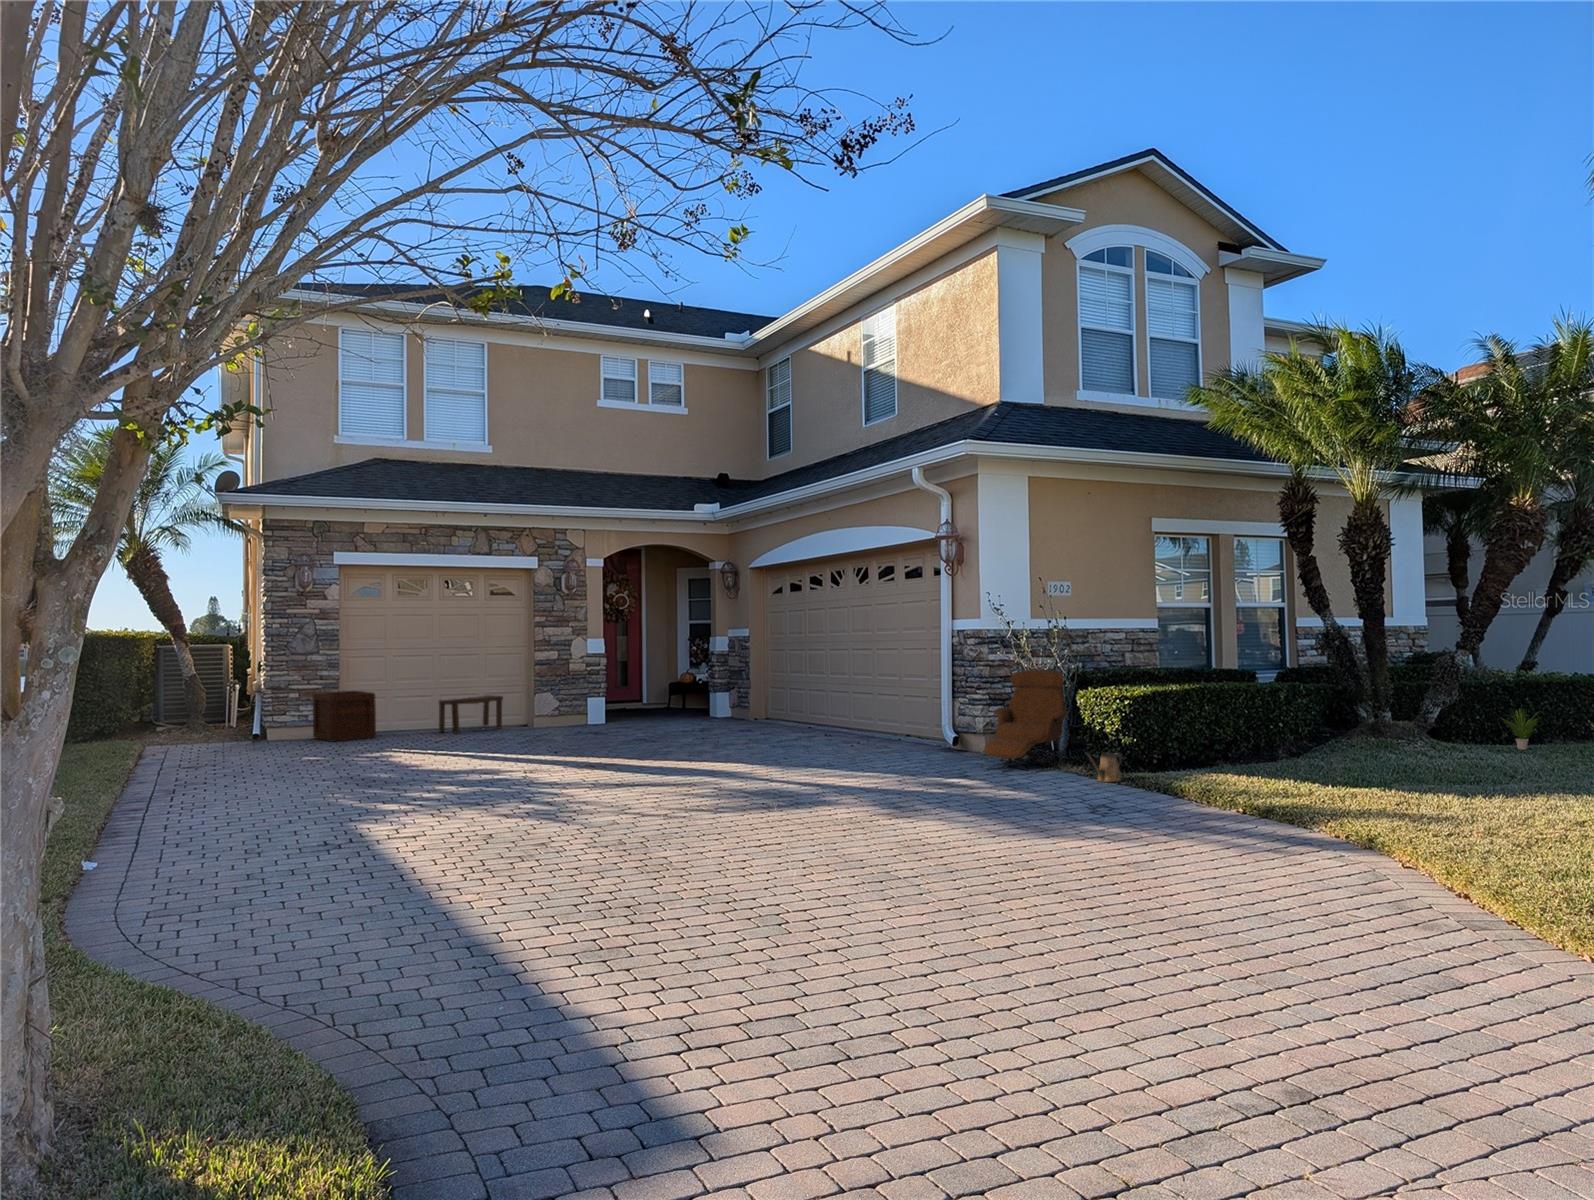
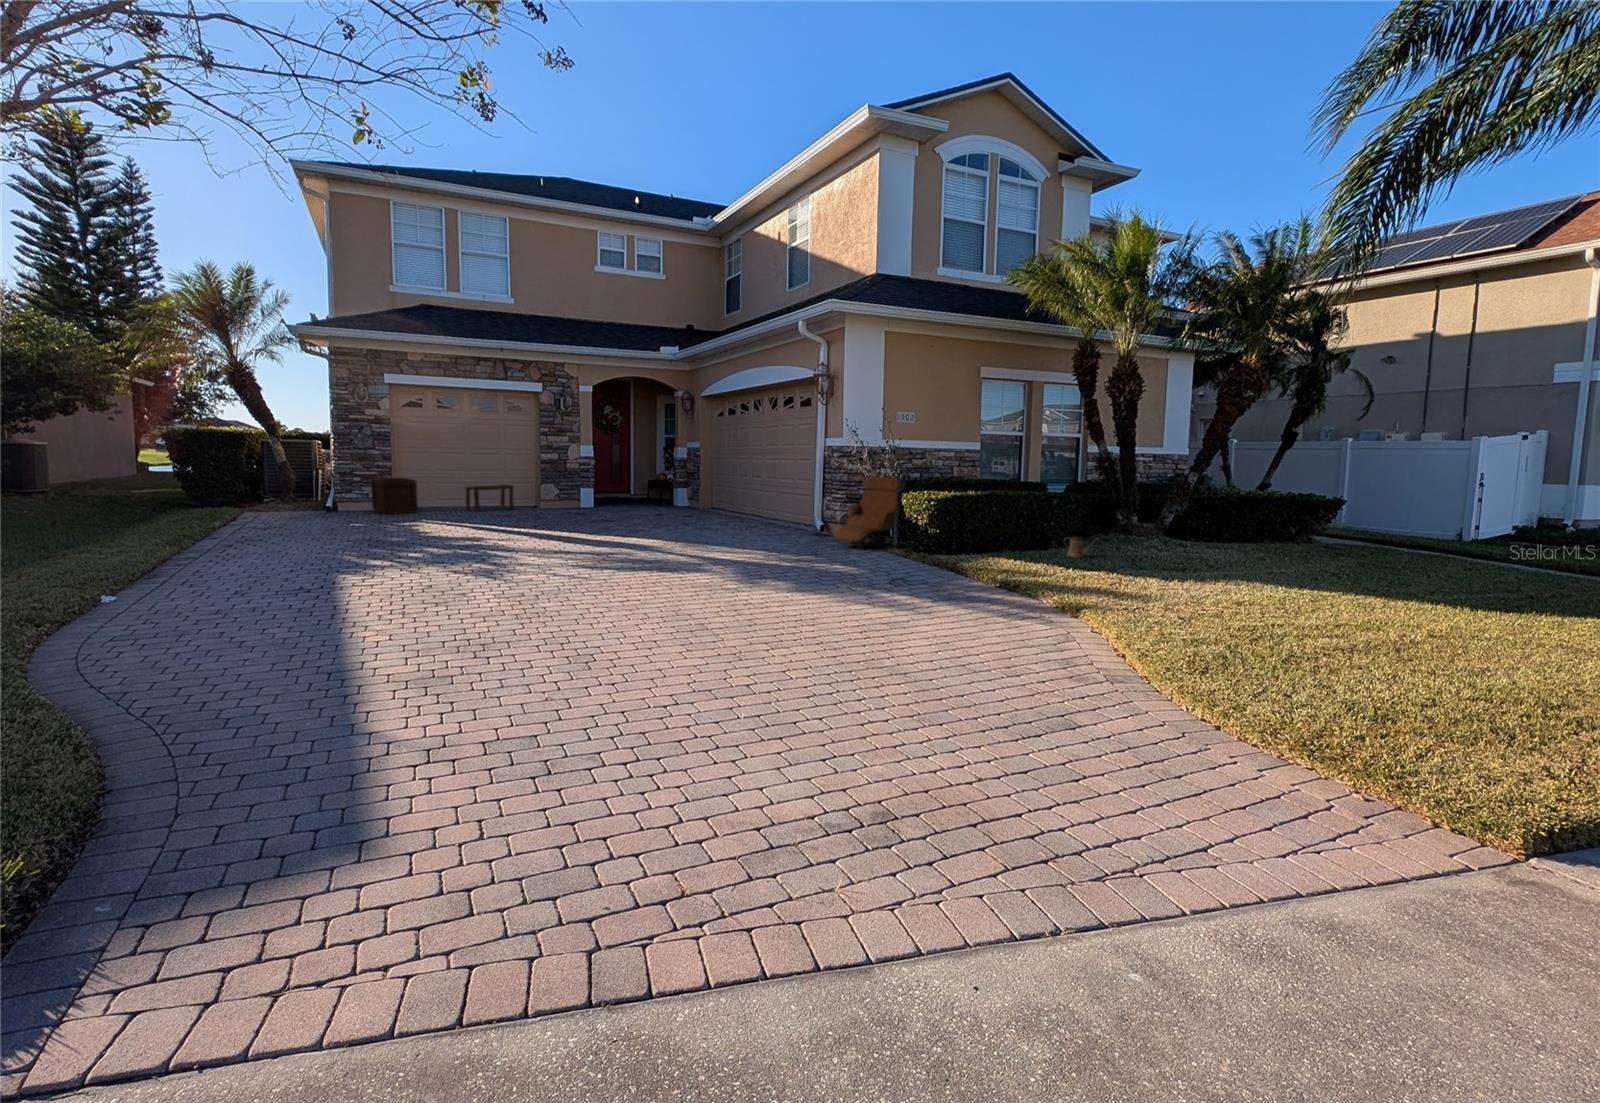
potted plant: present [1504,710,1537,750] -> none [1219,516,1249,546]
watering can: present [1087,753,1122,782] -> present [1064,537,1095,558]

